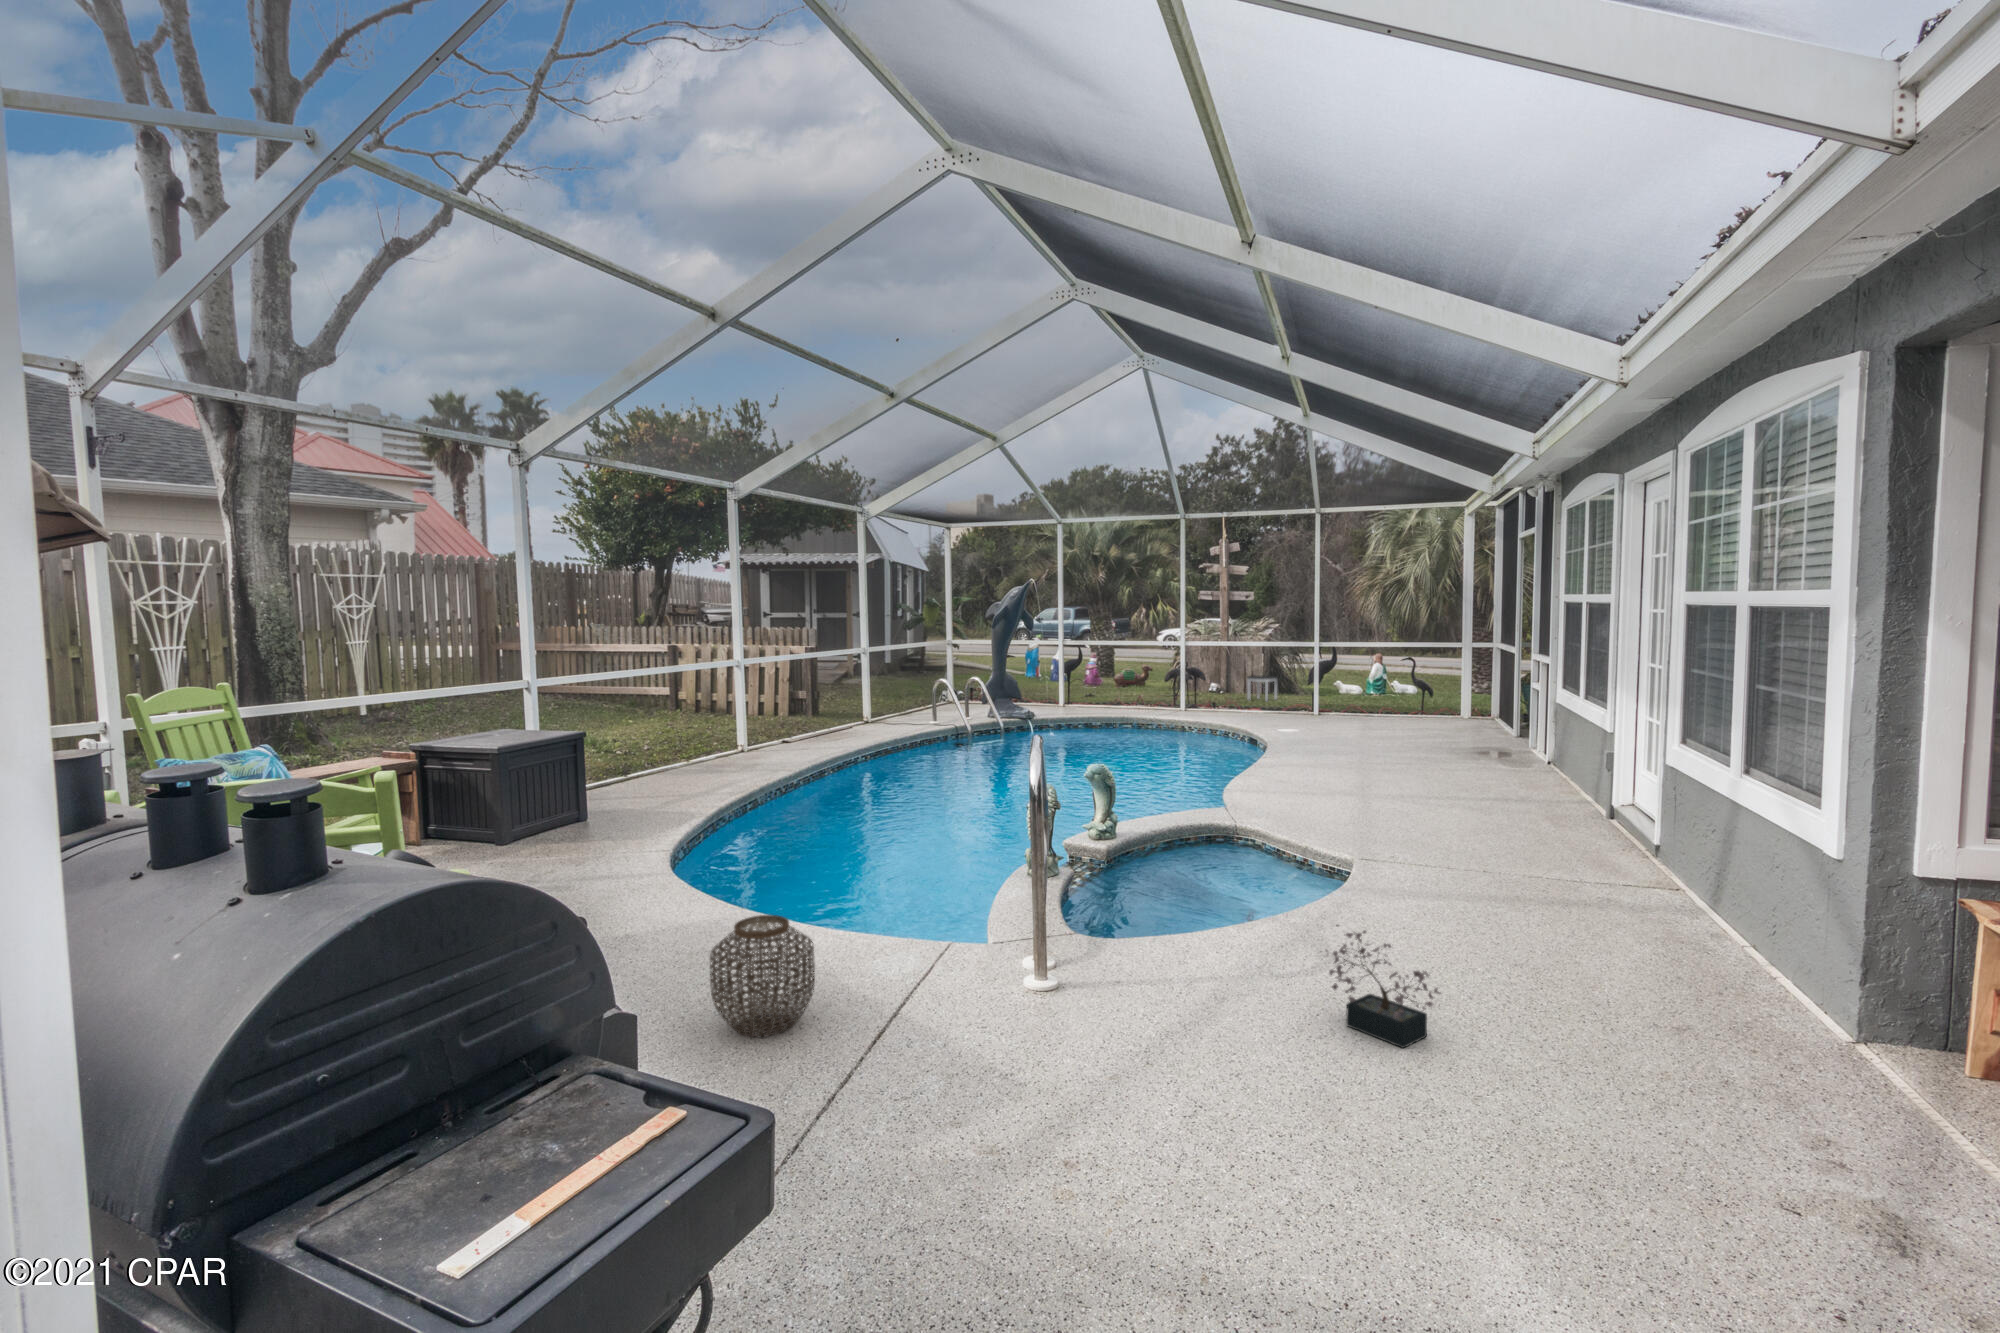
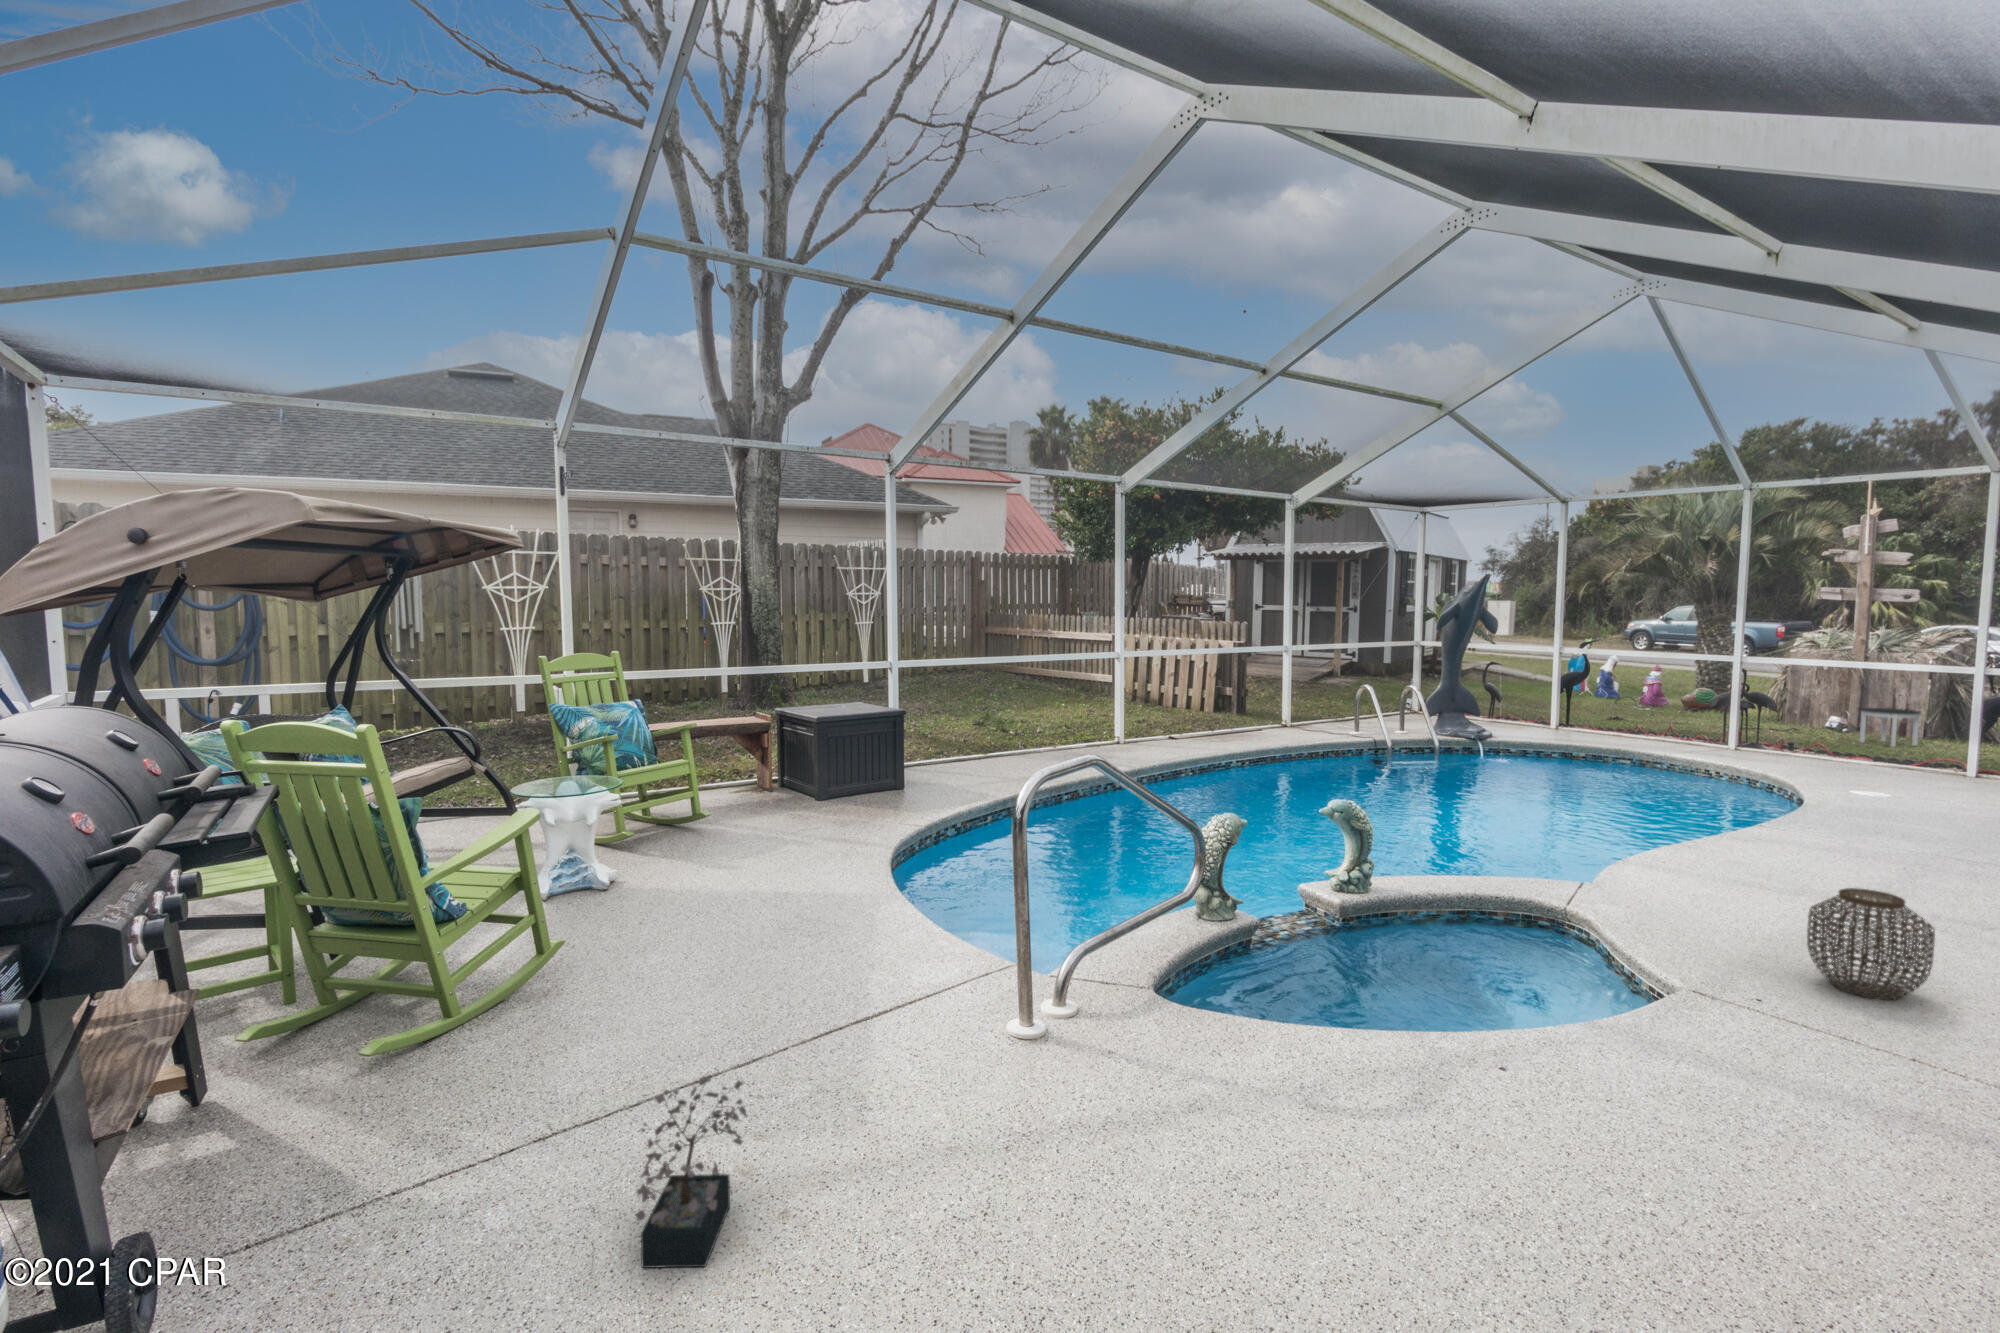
woven basket: present [710,915,815,1037] -> present [1807,888,1935,1000]
decorative plant: present [1326,930,1440,1048] -> present [636,1077,748,1268]

